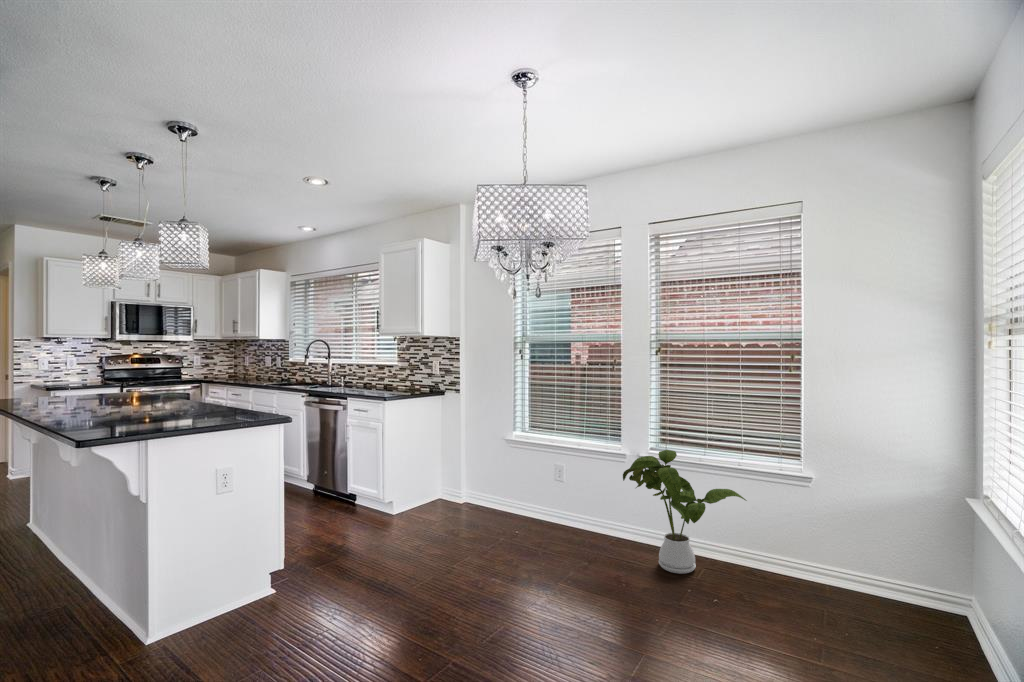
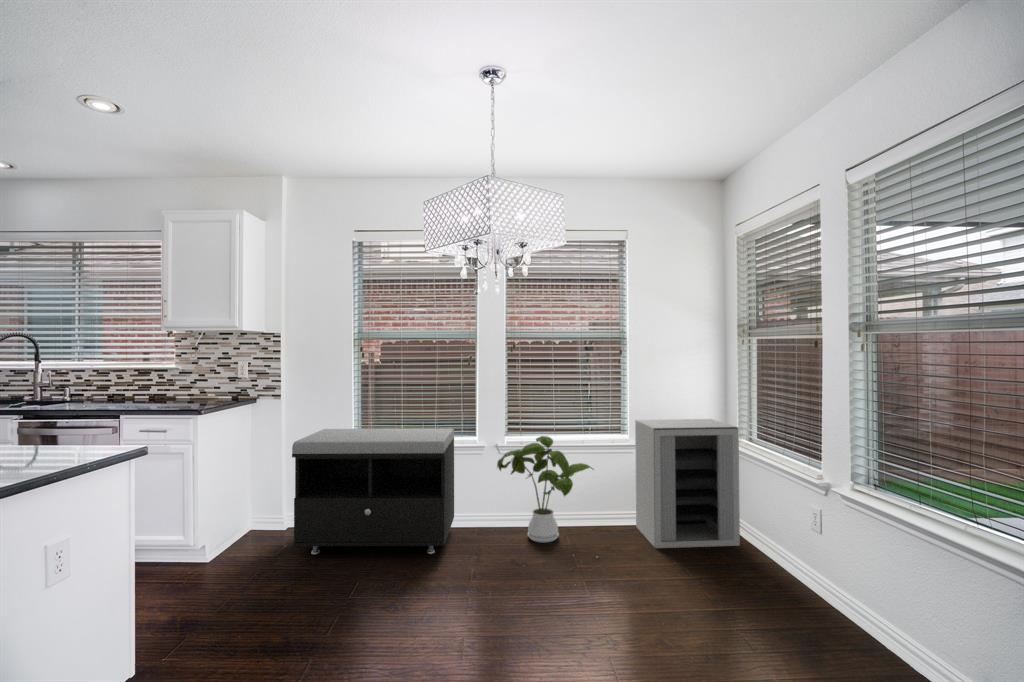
storage bench: none [442,422,595,554] -> present [292,428,454,555]
cabinet: none [810,444,966,653] -> present [635,419,740,548]

